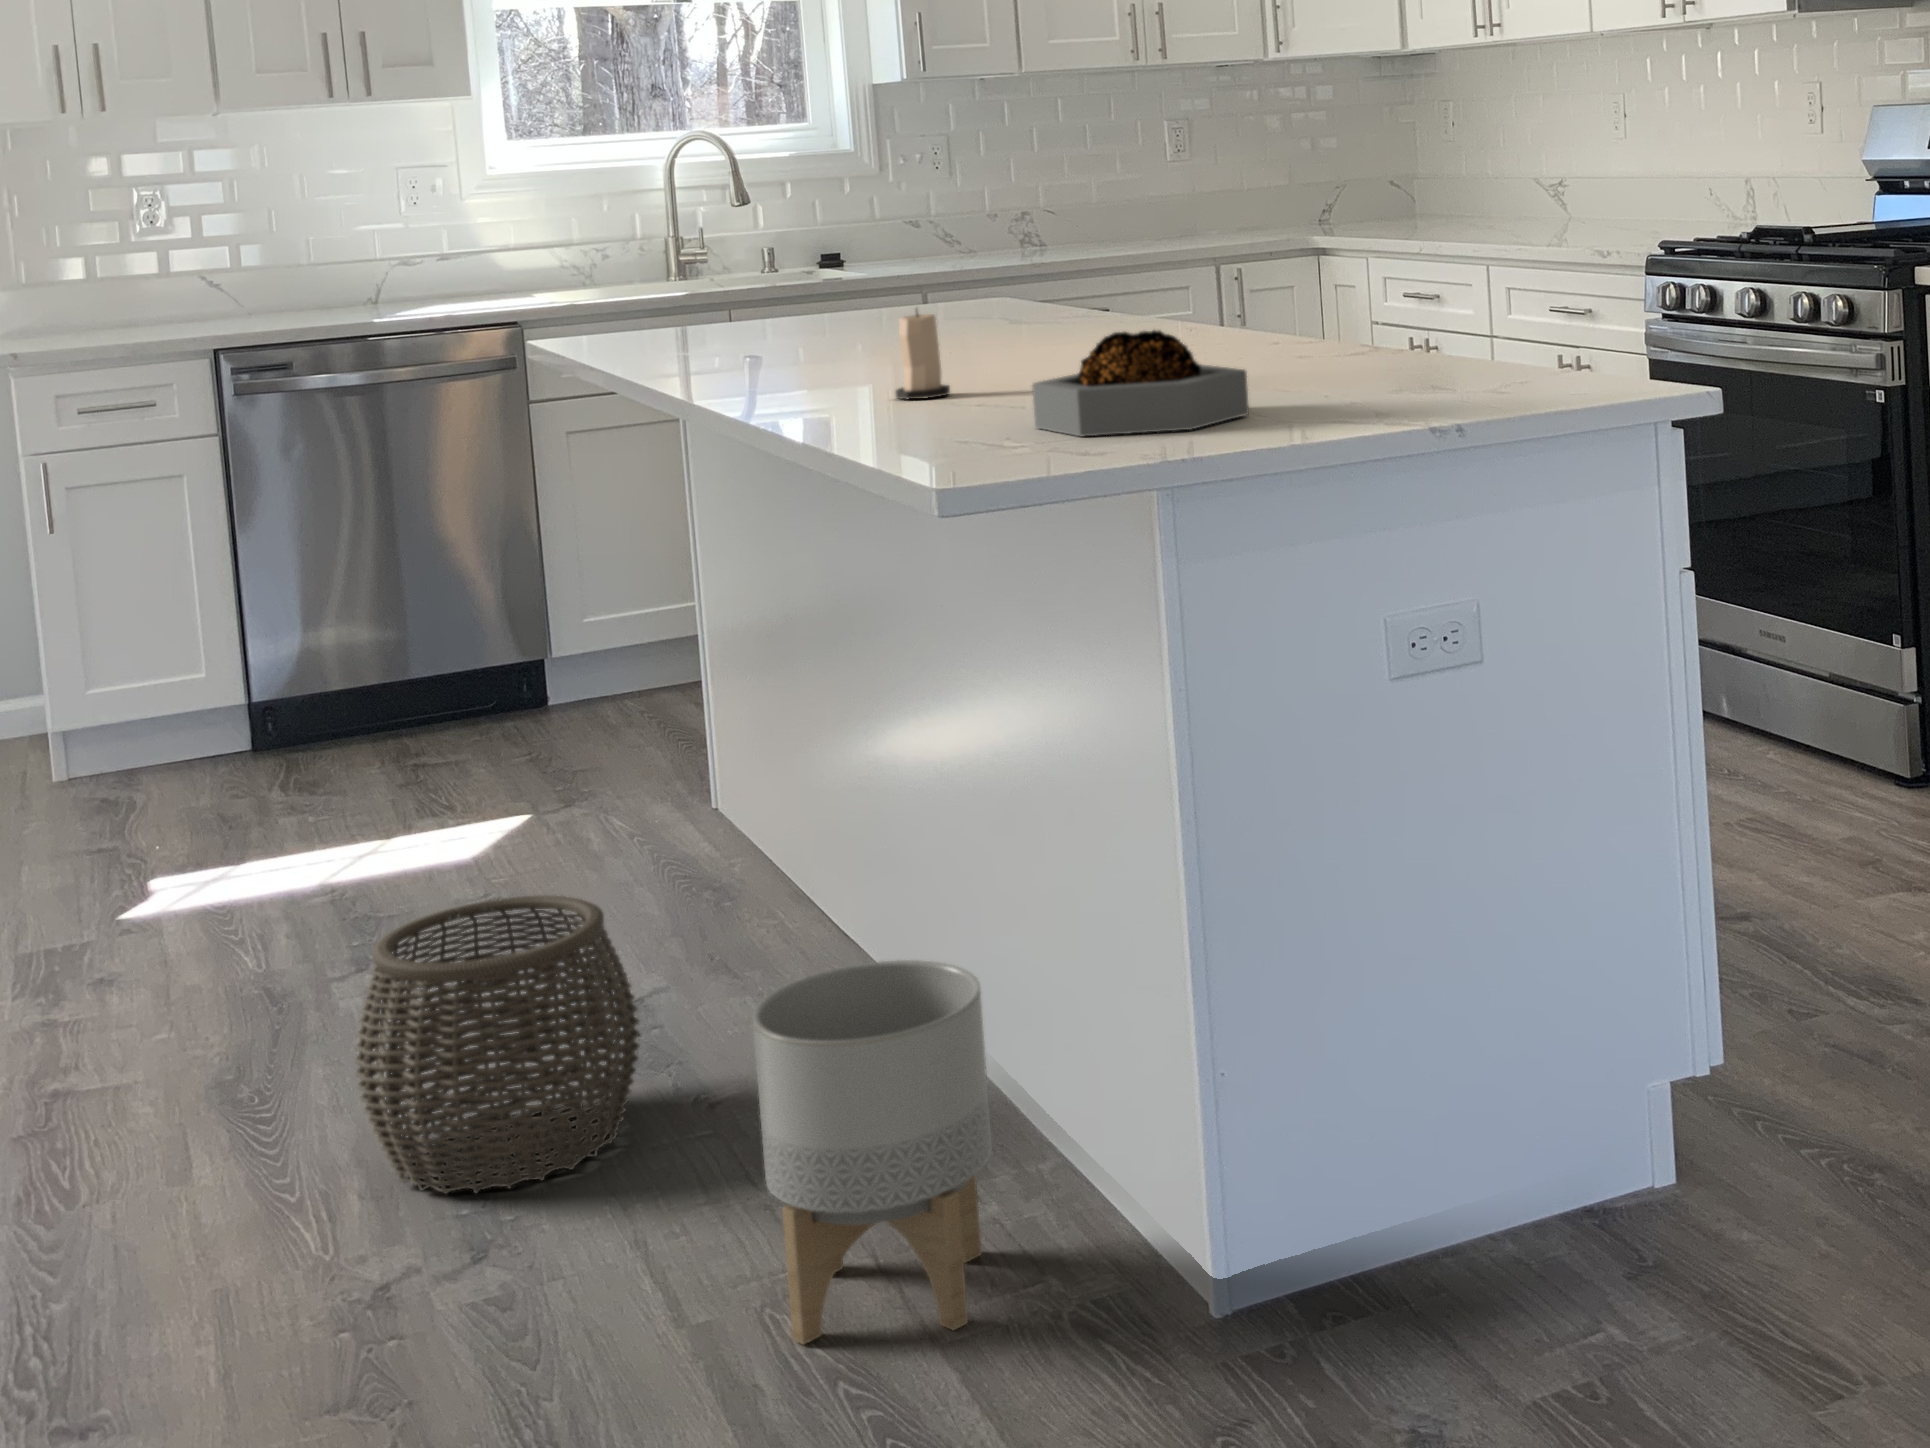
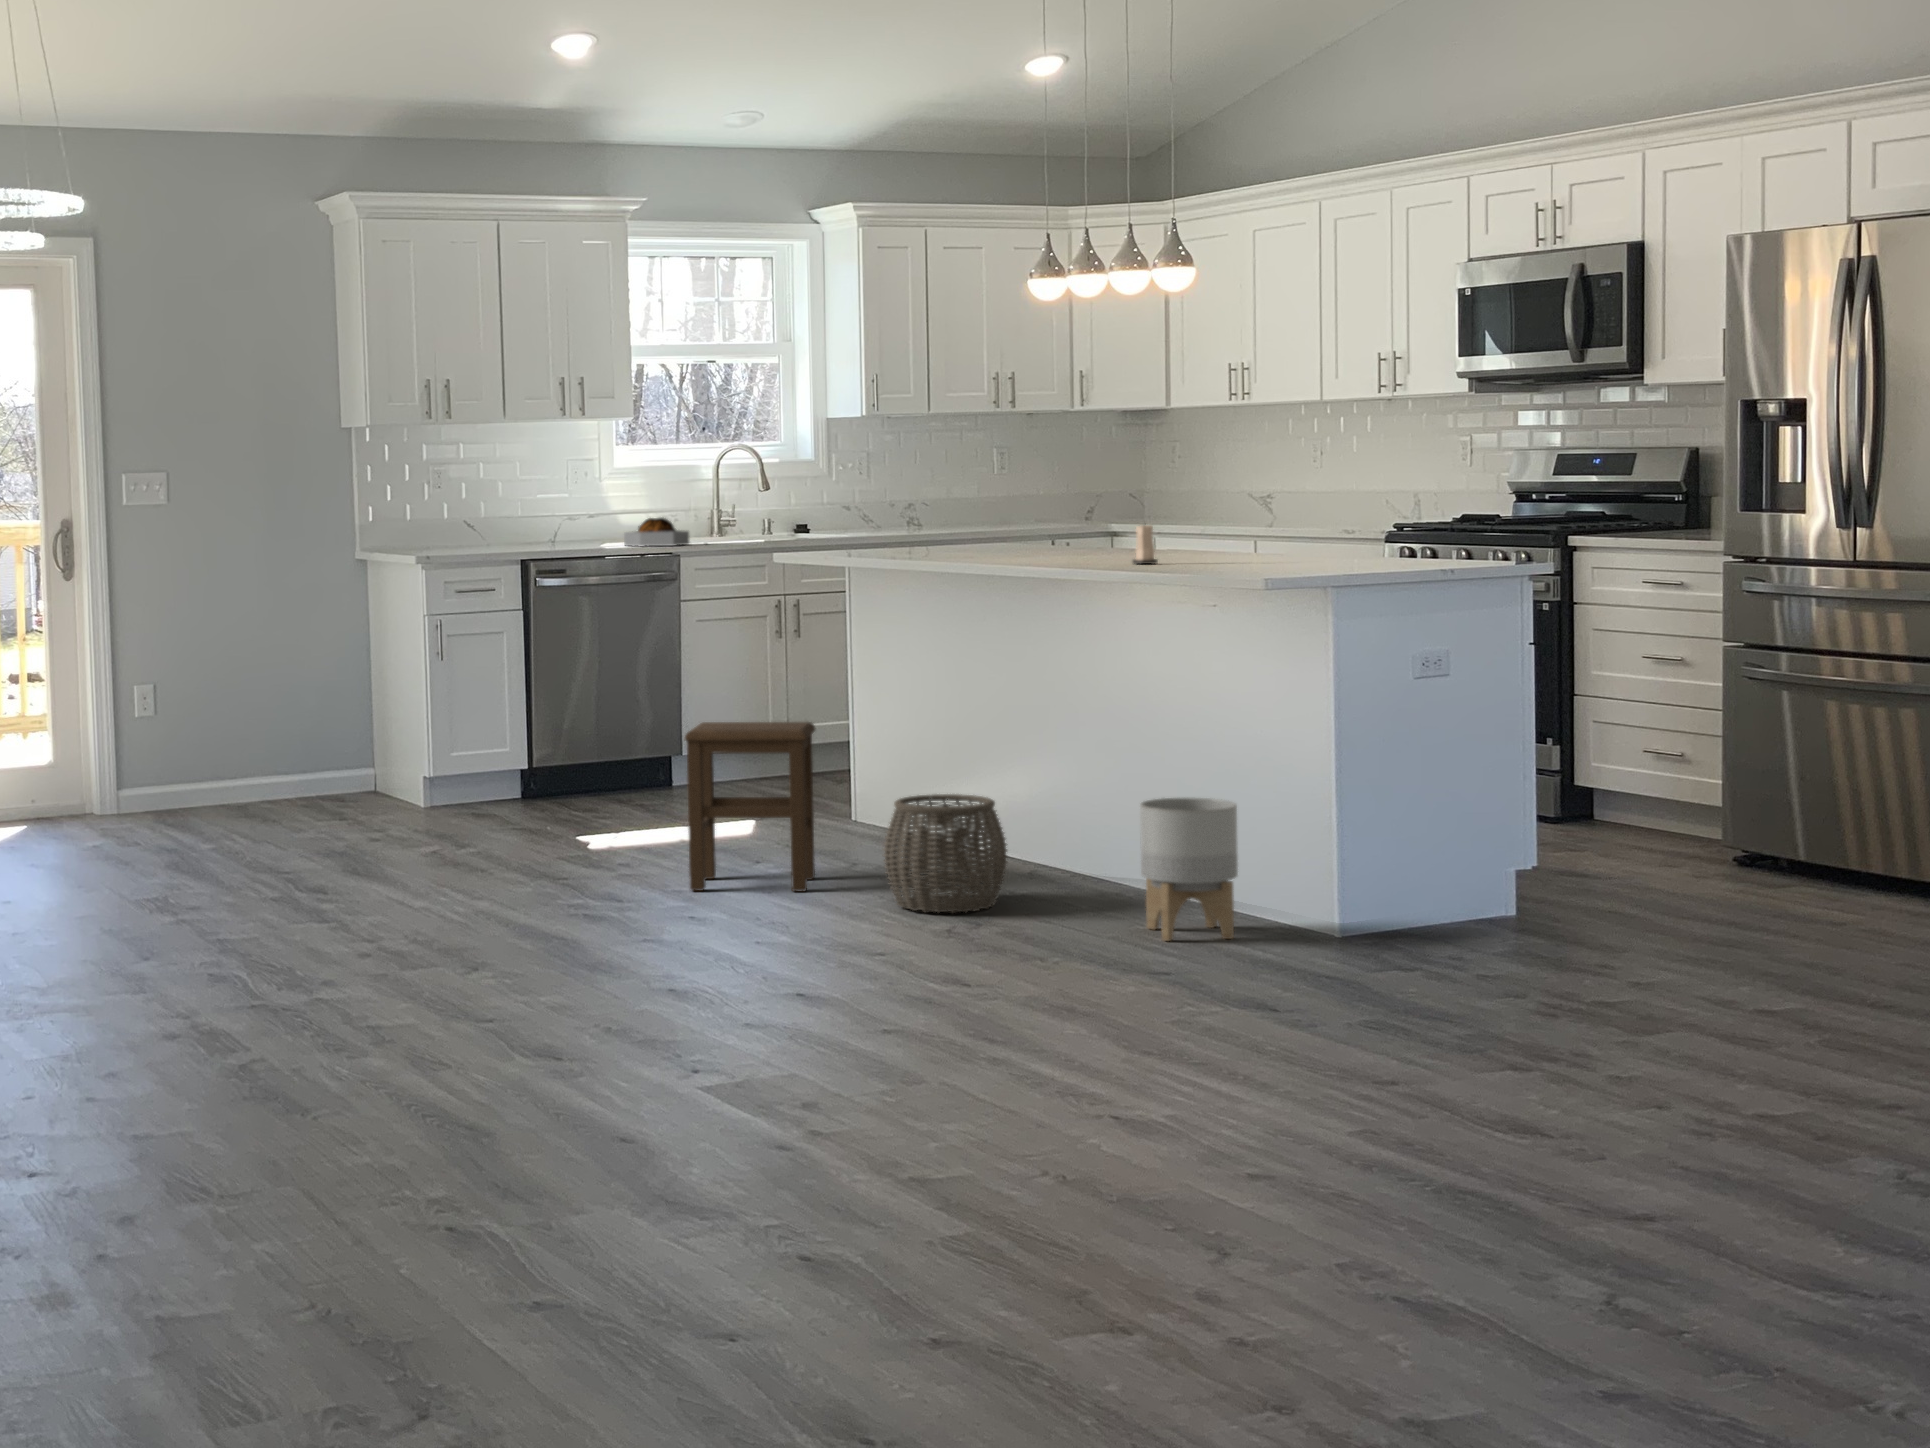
decorative bowl: present [1032,330,1249,436] -> present [624,518,689,547]
stool: none [48,716,398,1086] -> present [685,722,816,892]

